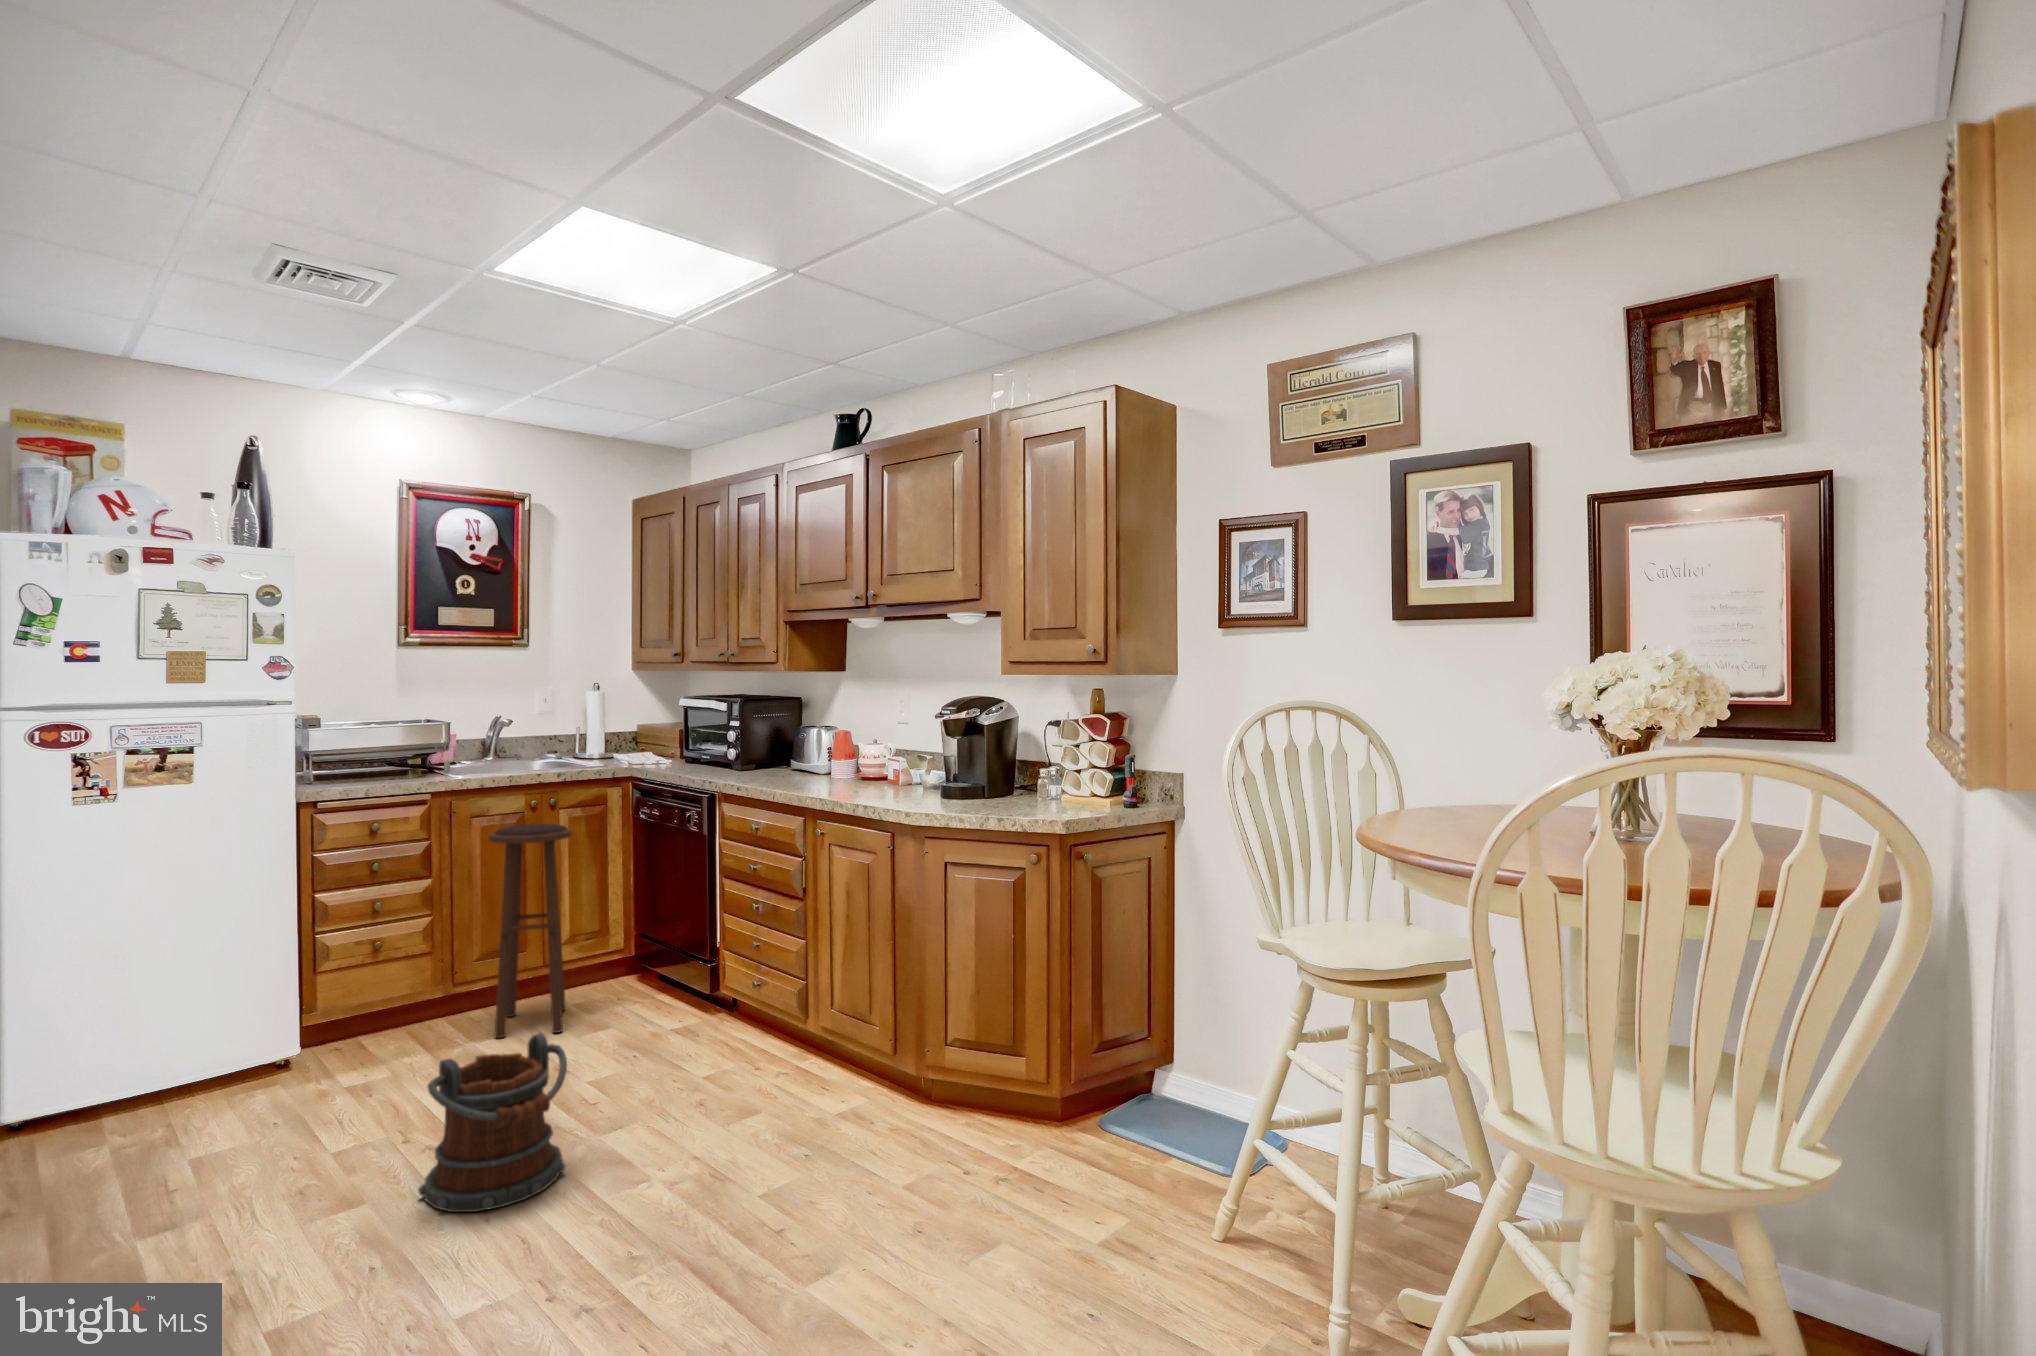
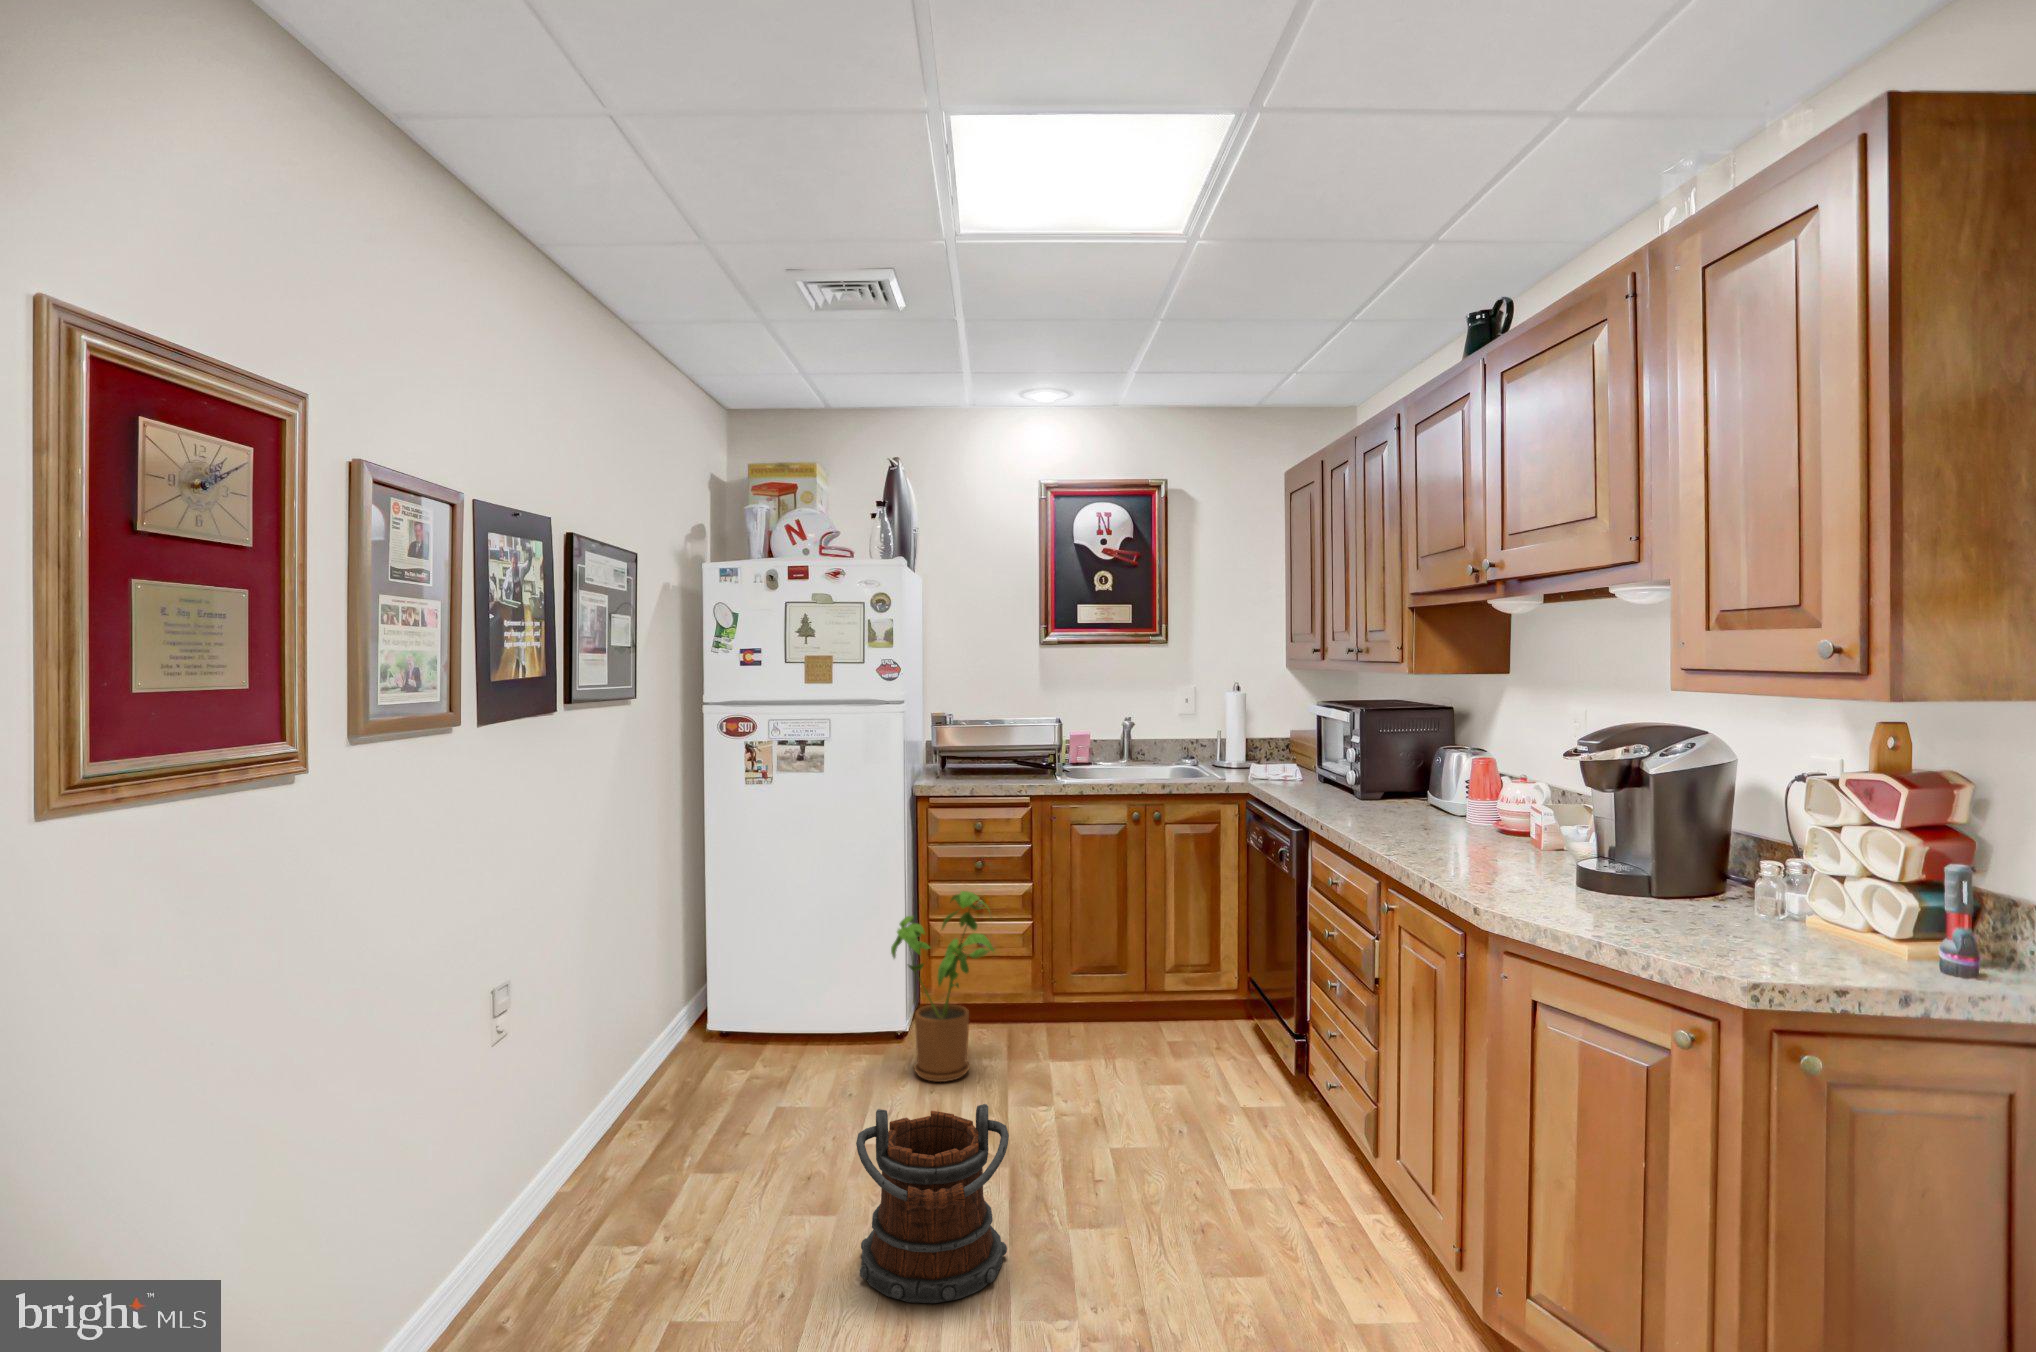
stool: present [489,824,572,1038] -> none [1065,841,1151,1084]
house plant: none [300,886,435,1079] -> present [891,891,994,1082]

